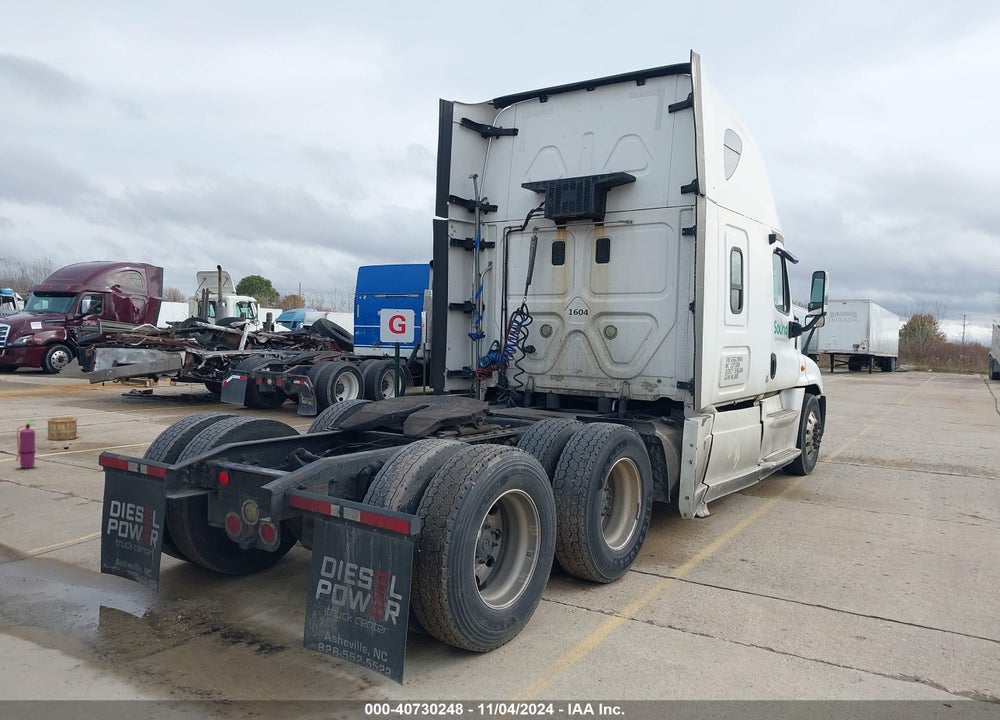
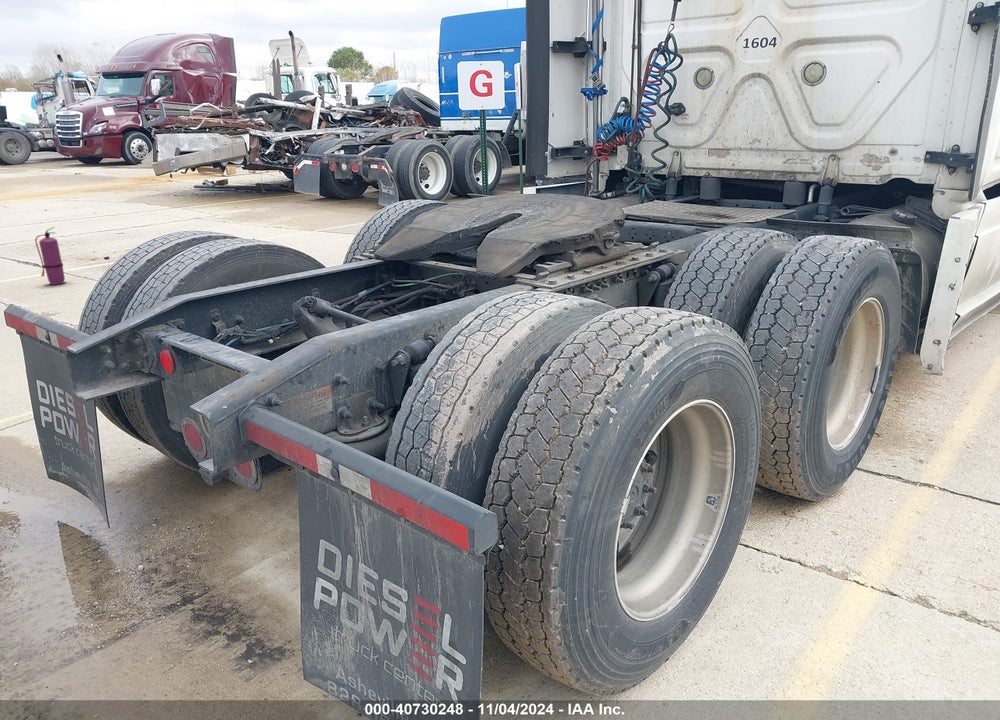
wooden bucket: present [47,417,77,440] -> none [93,217,129,244]

